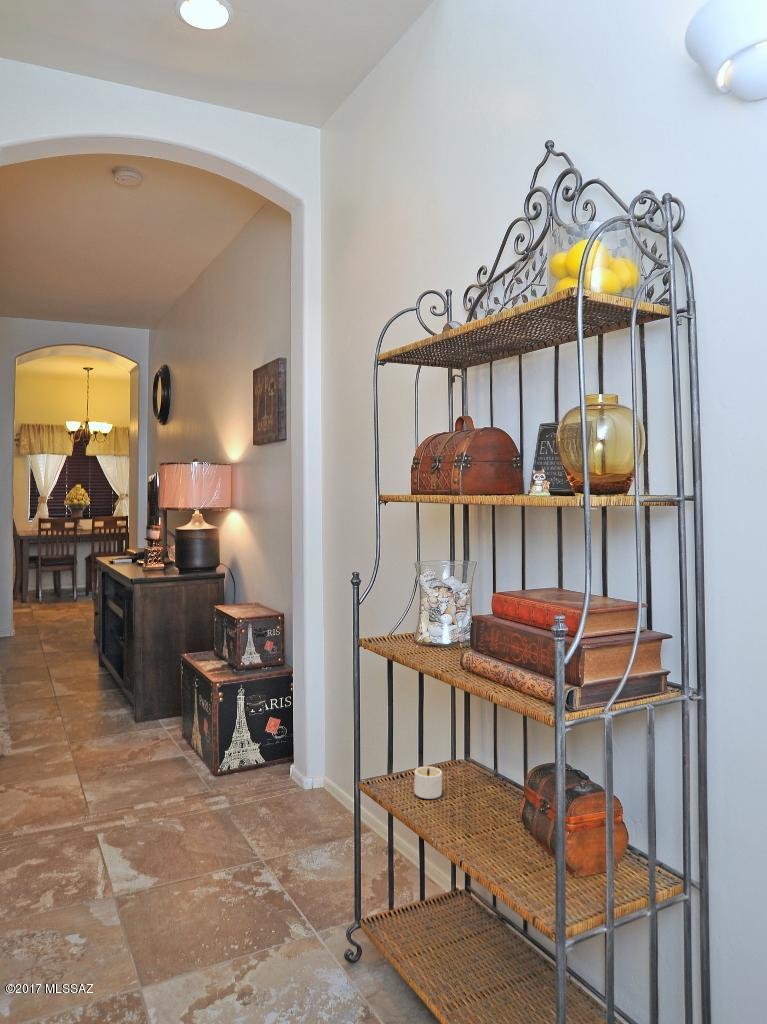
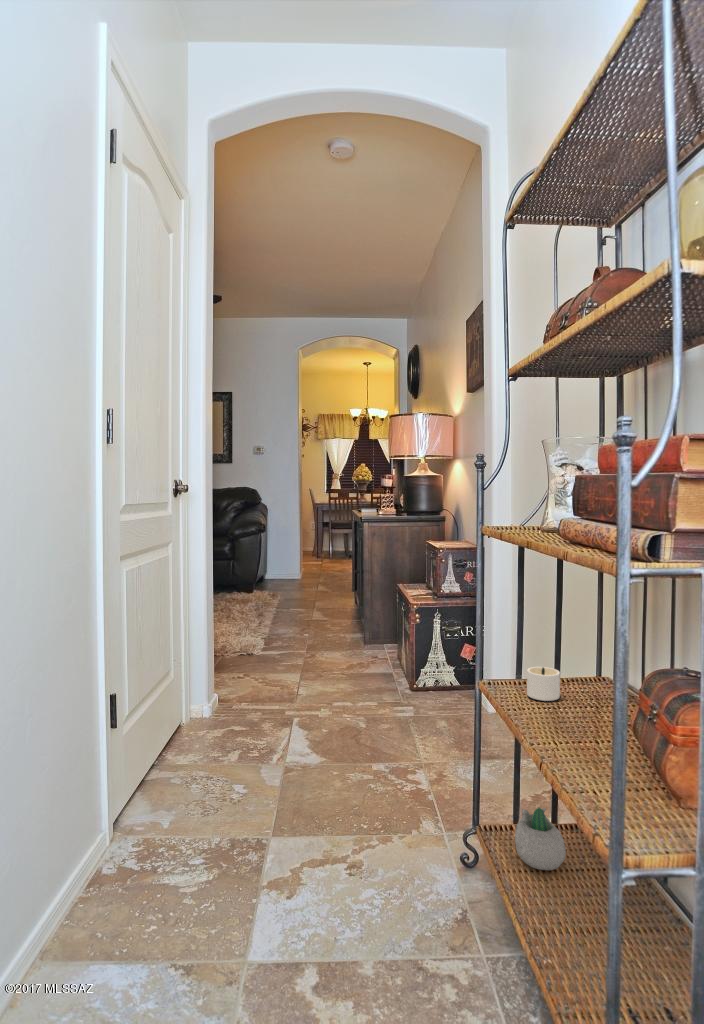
succulent planter: none [403,891,449,949] -> present [515,807,566,870]

